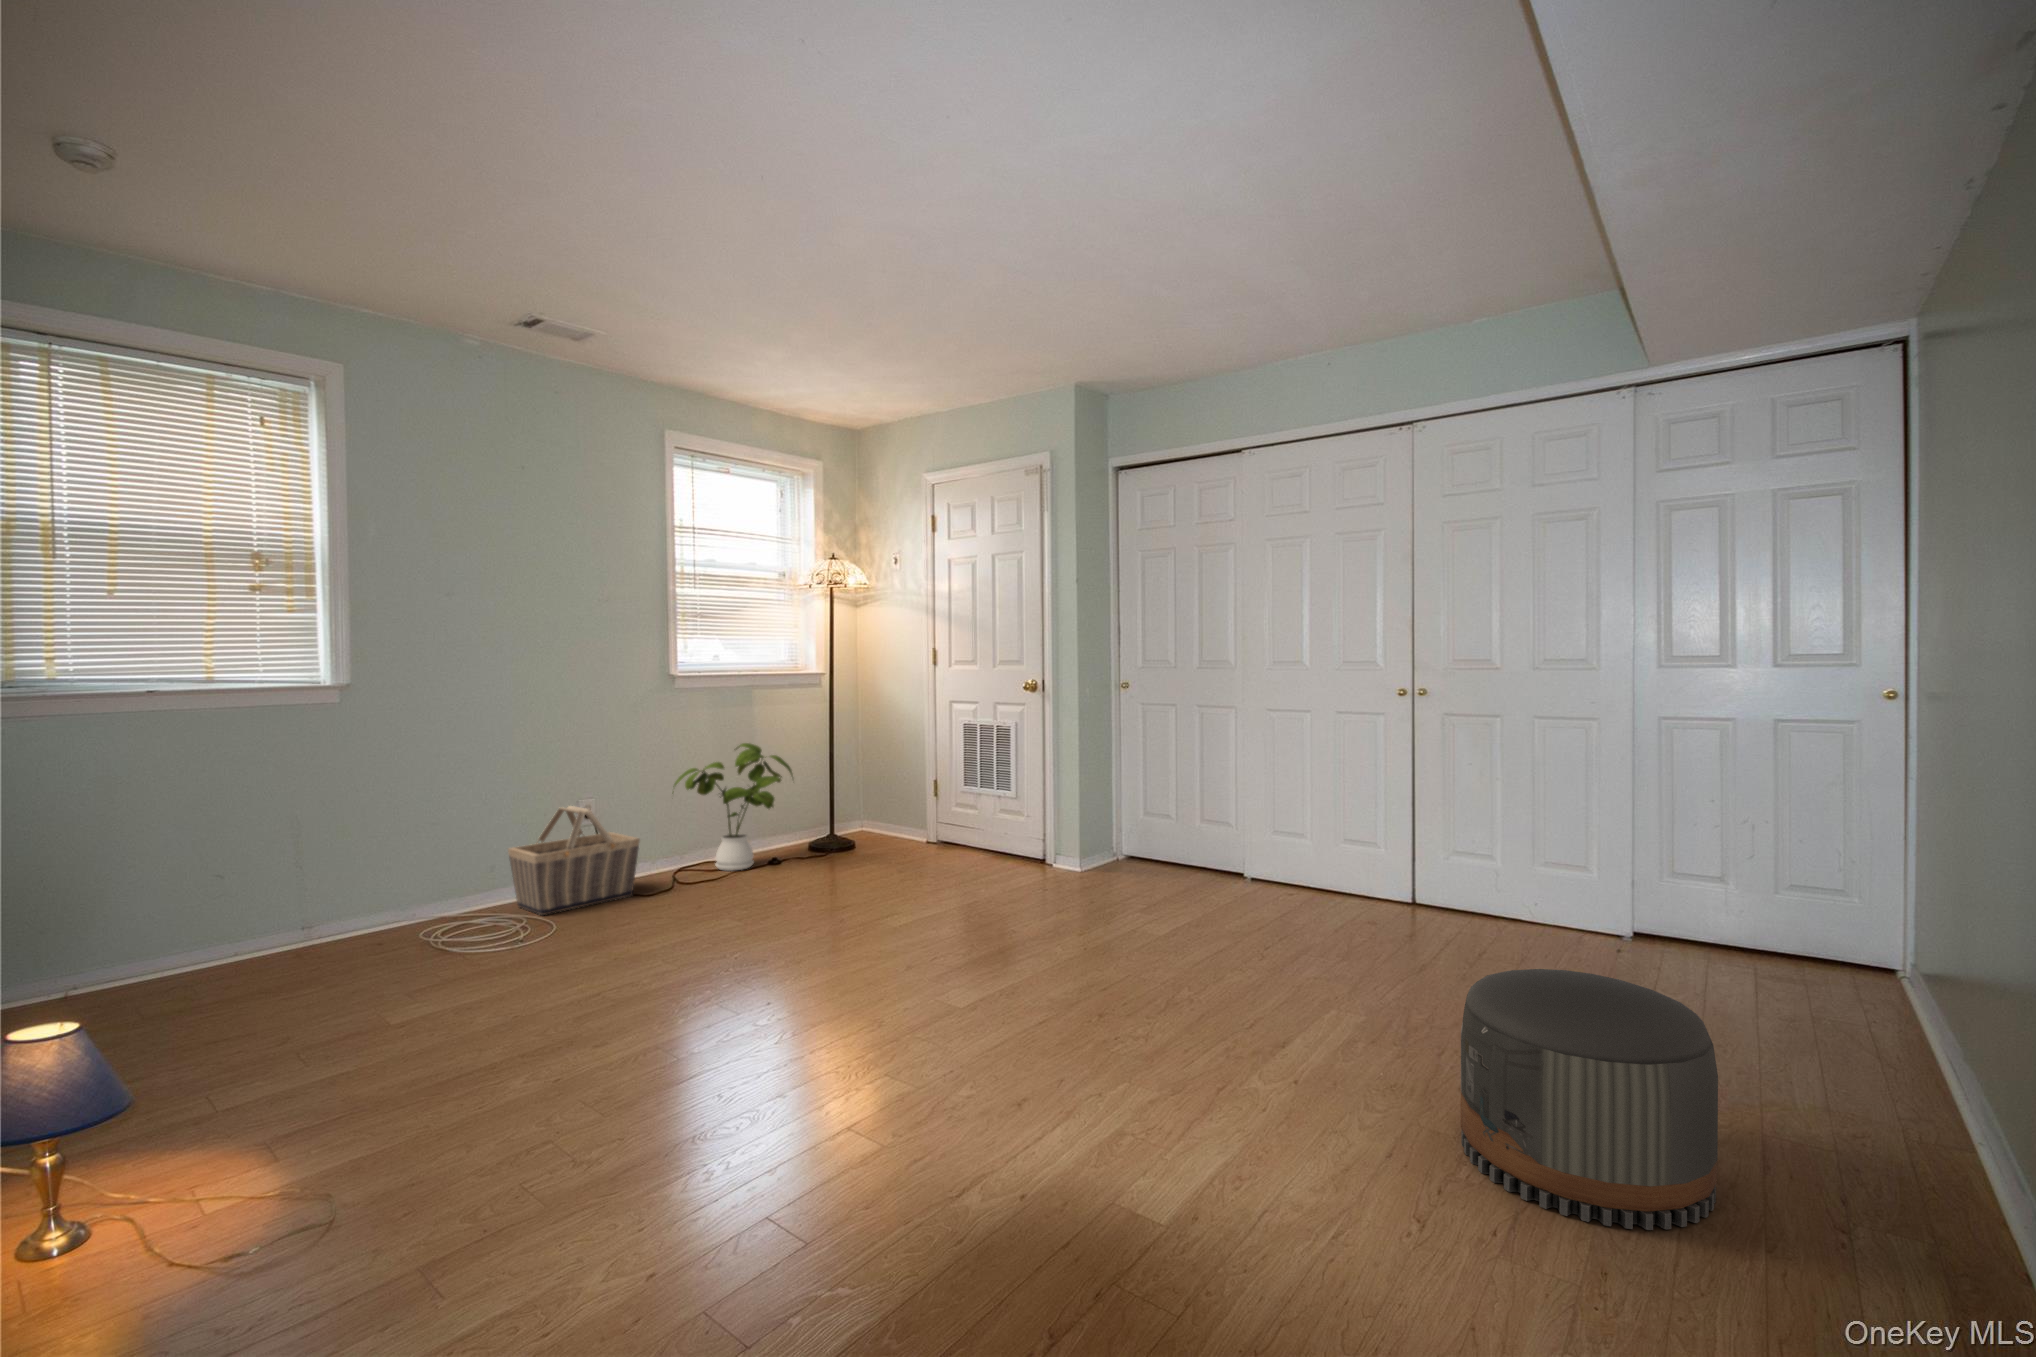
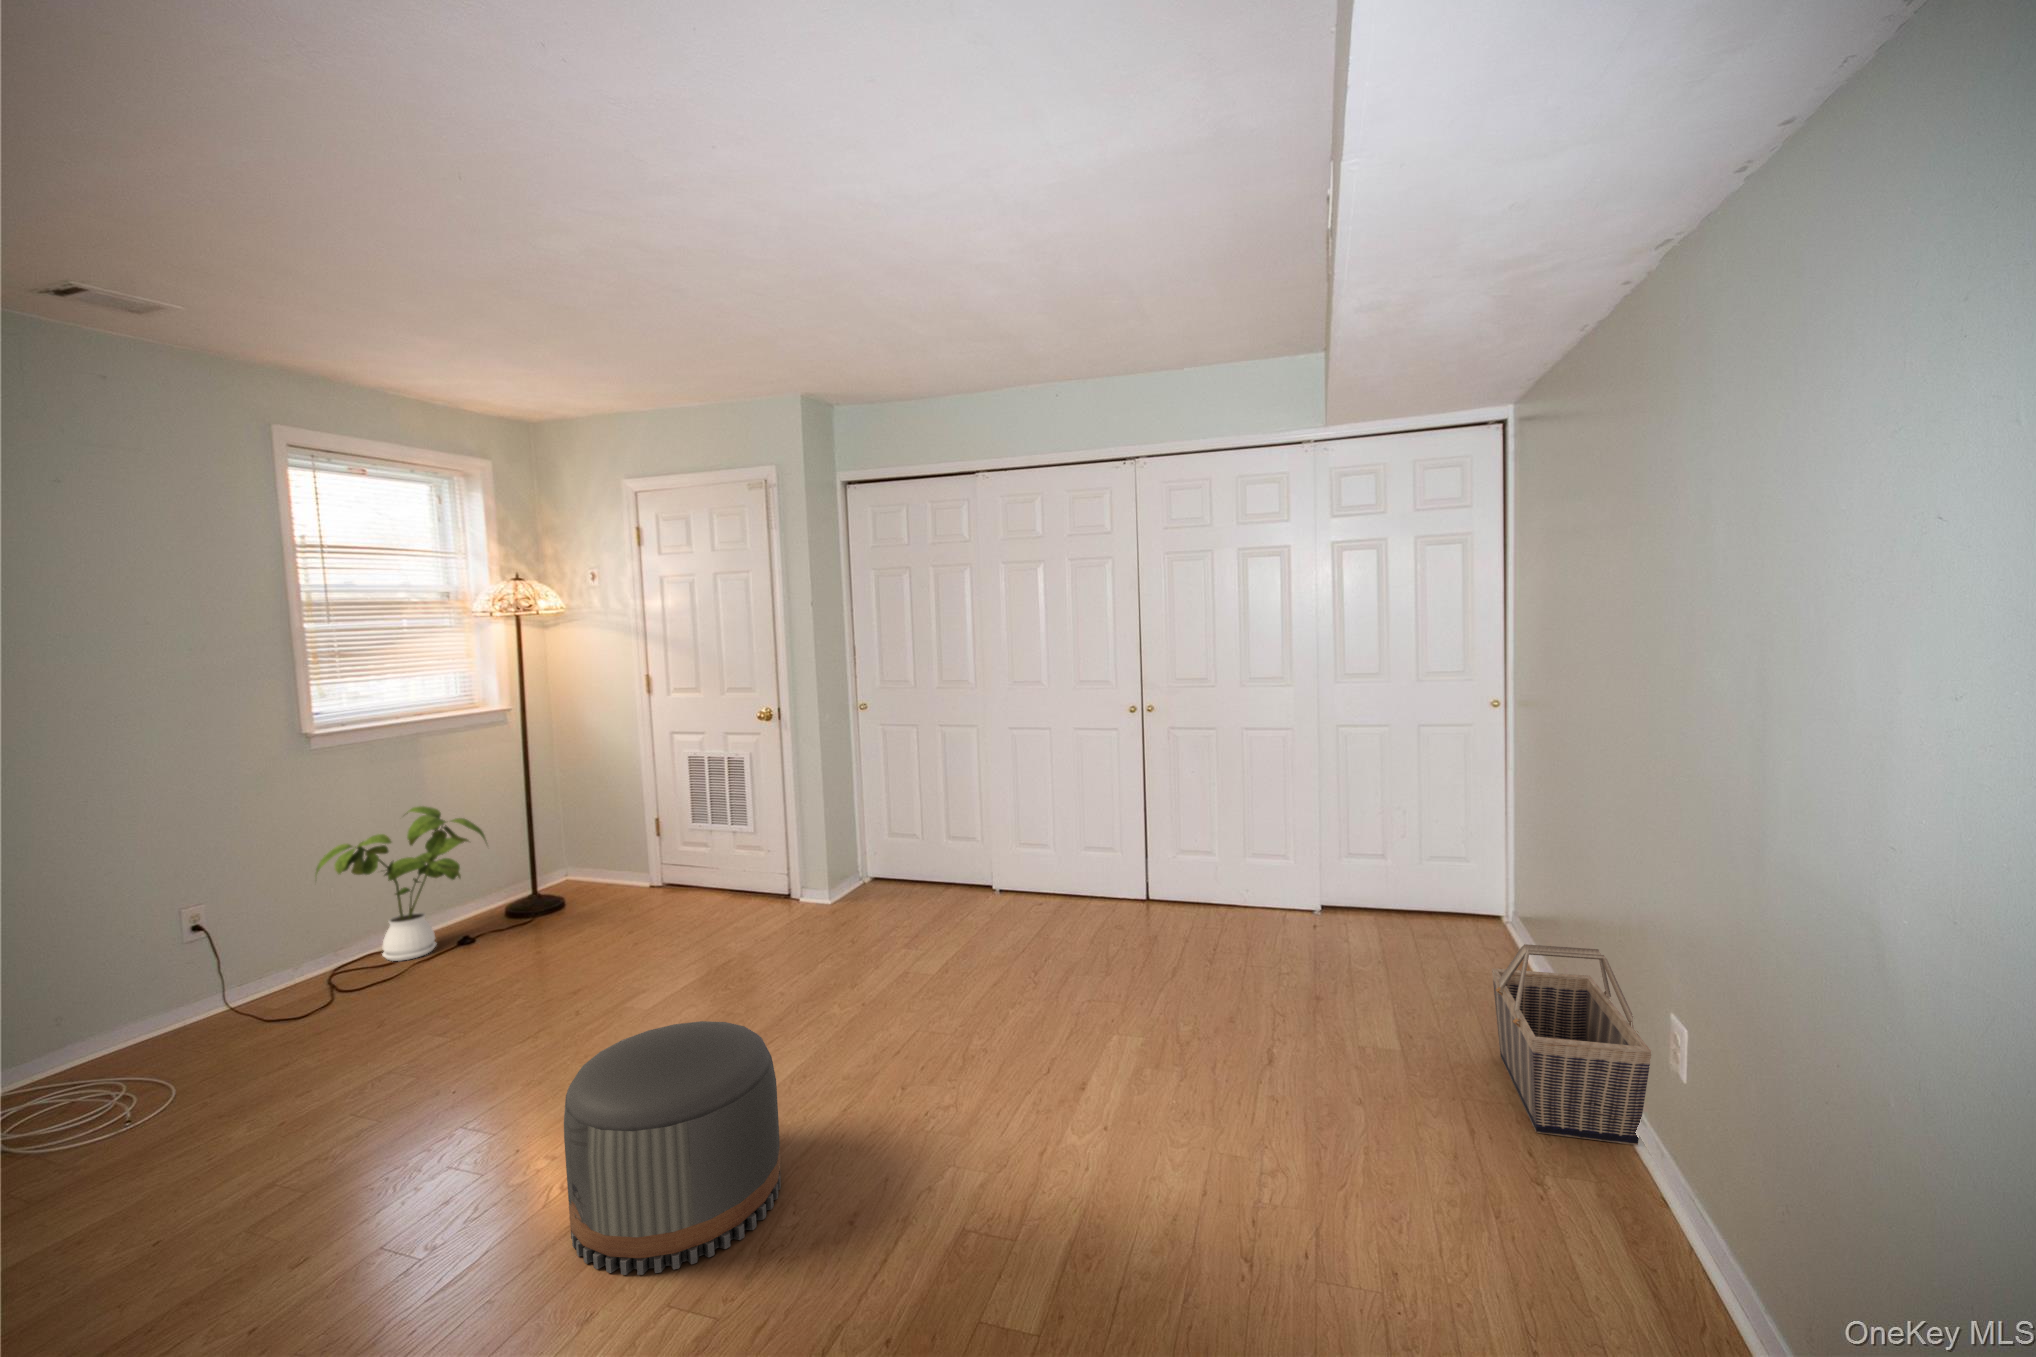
basket: present [508,806,640,915] -> present [1492,944,1651,1145]
pouf: present [1461,969,1718,1230] -> present [564,1021,781,1275]

